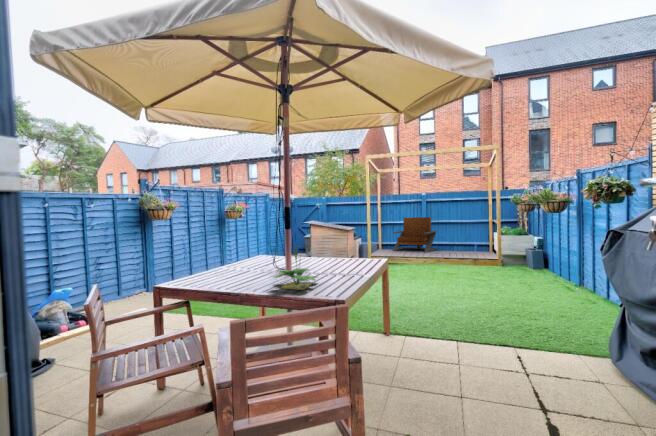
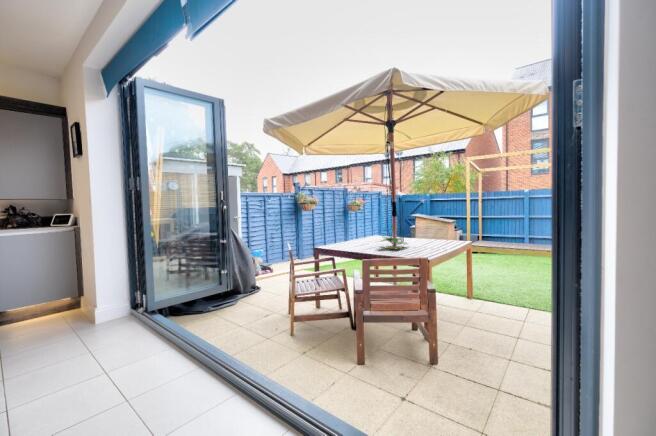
lounge chair: present [393,217,437,253] -> none [492,212,539,244]

